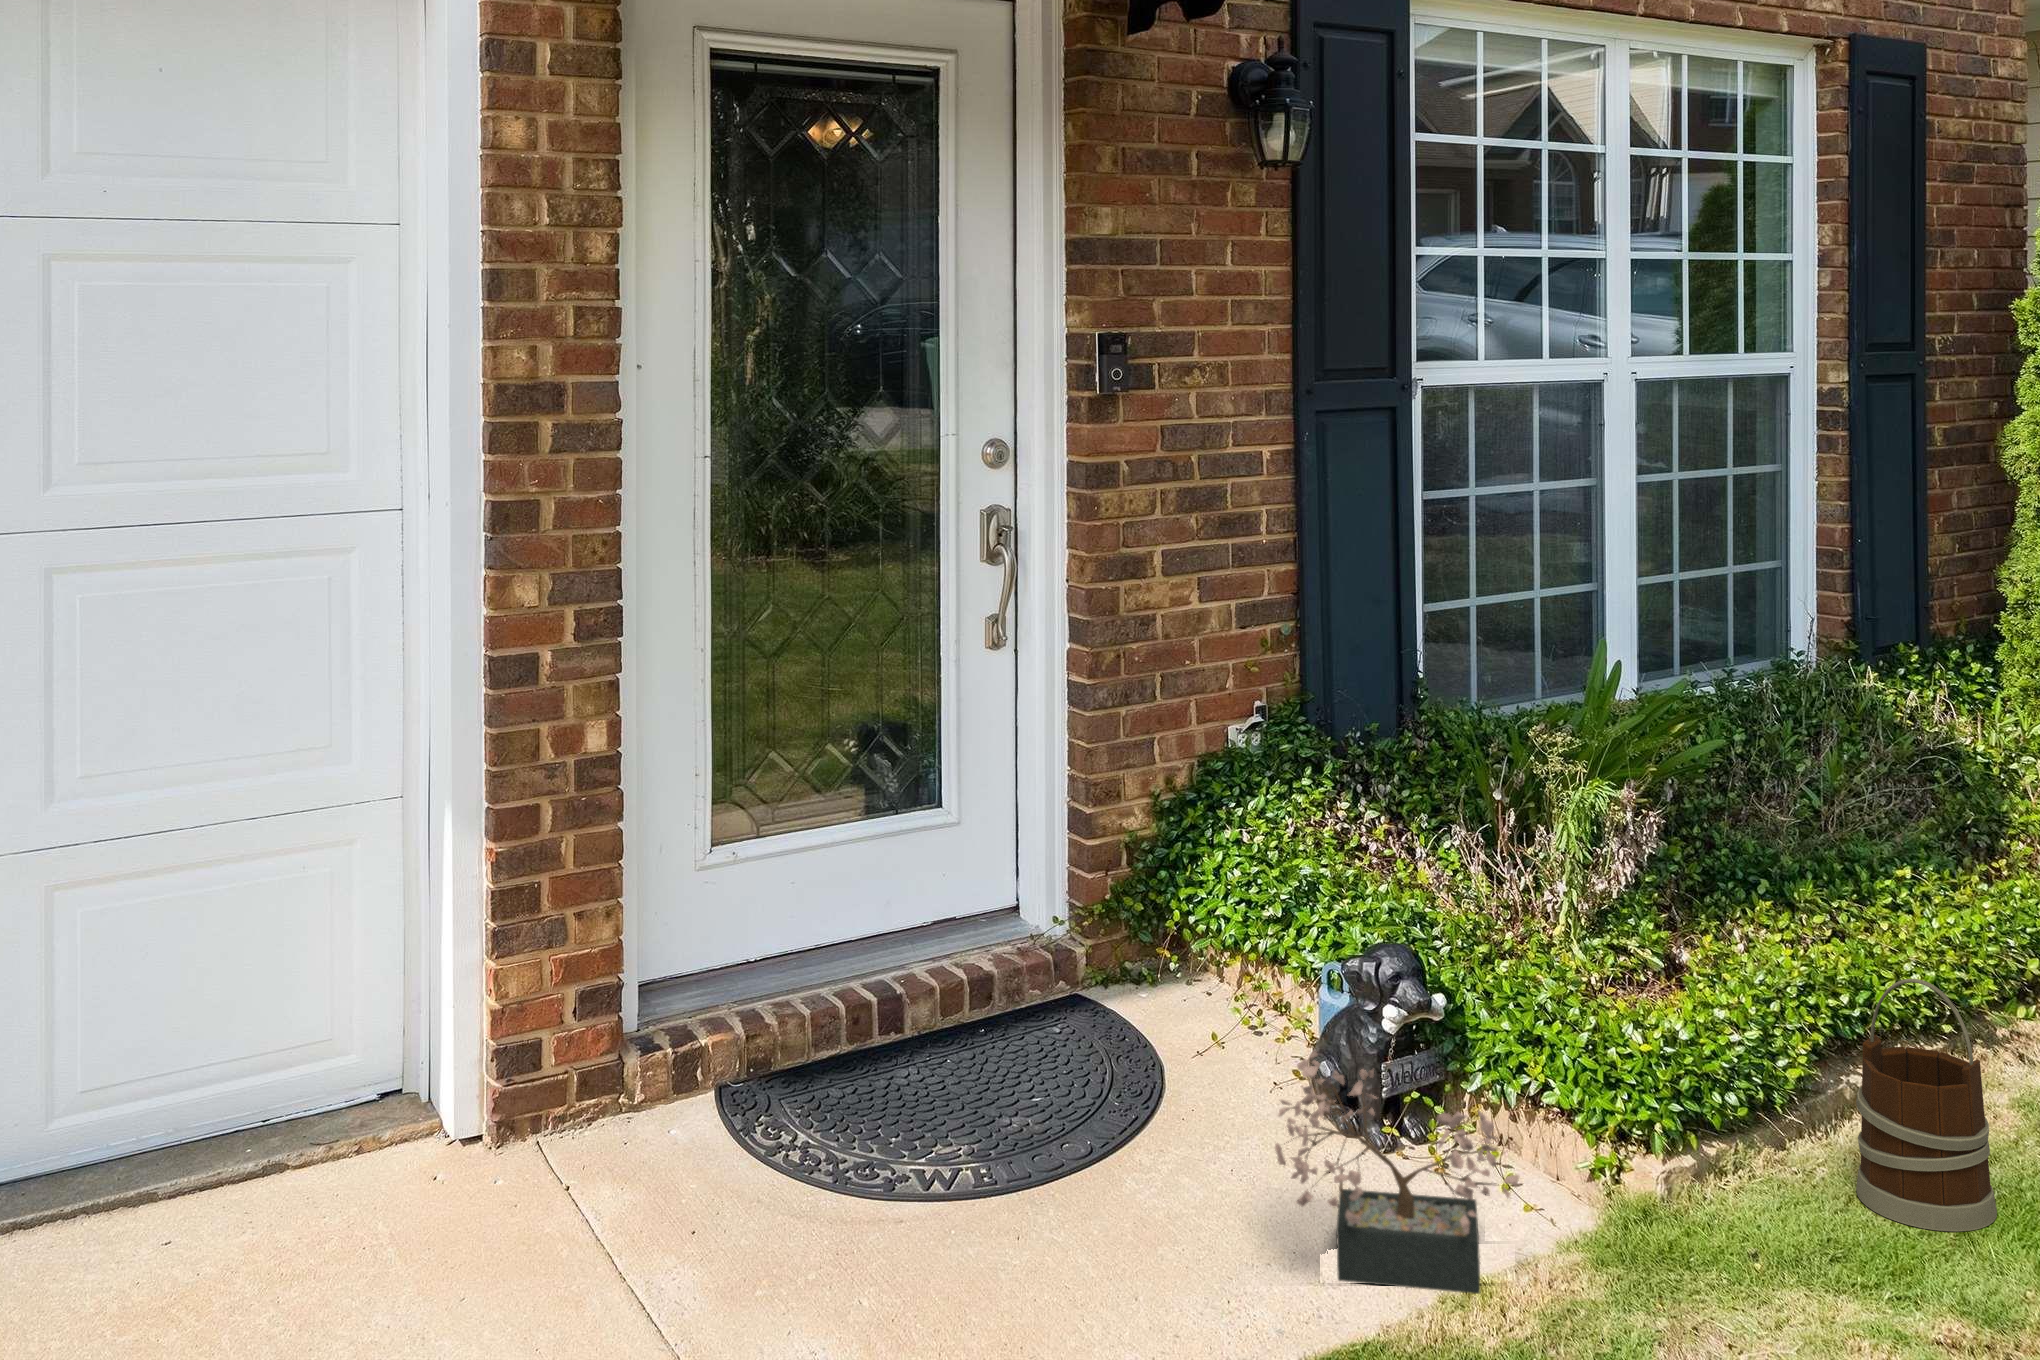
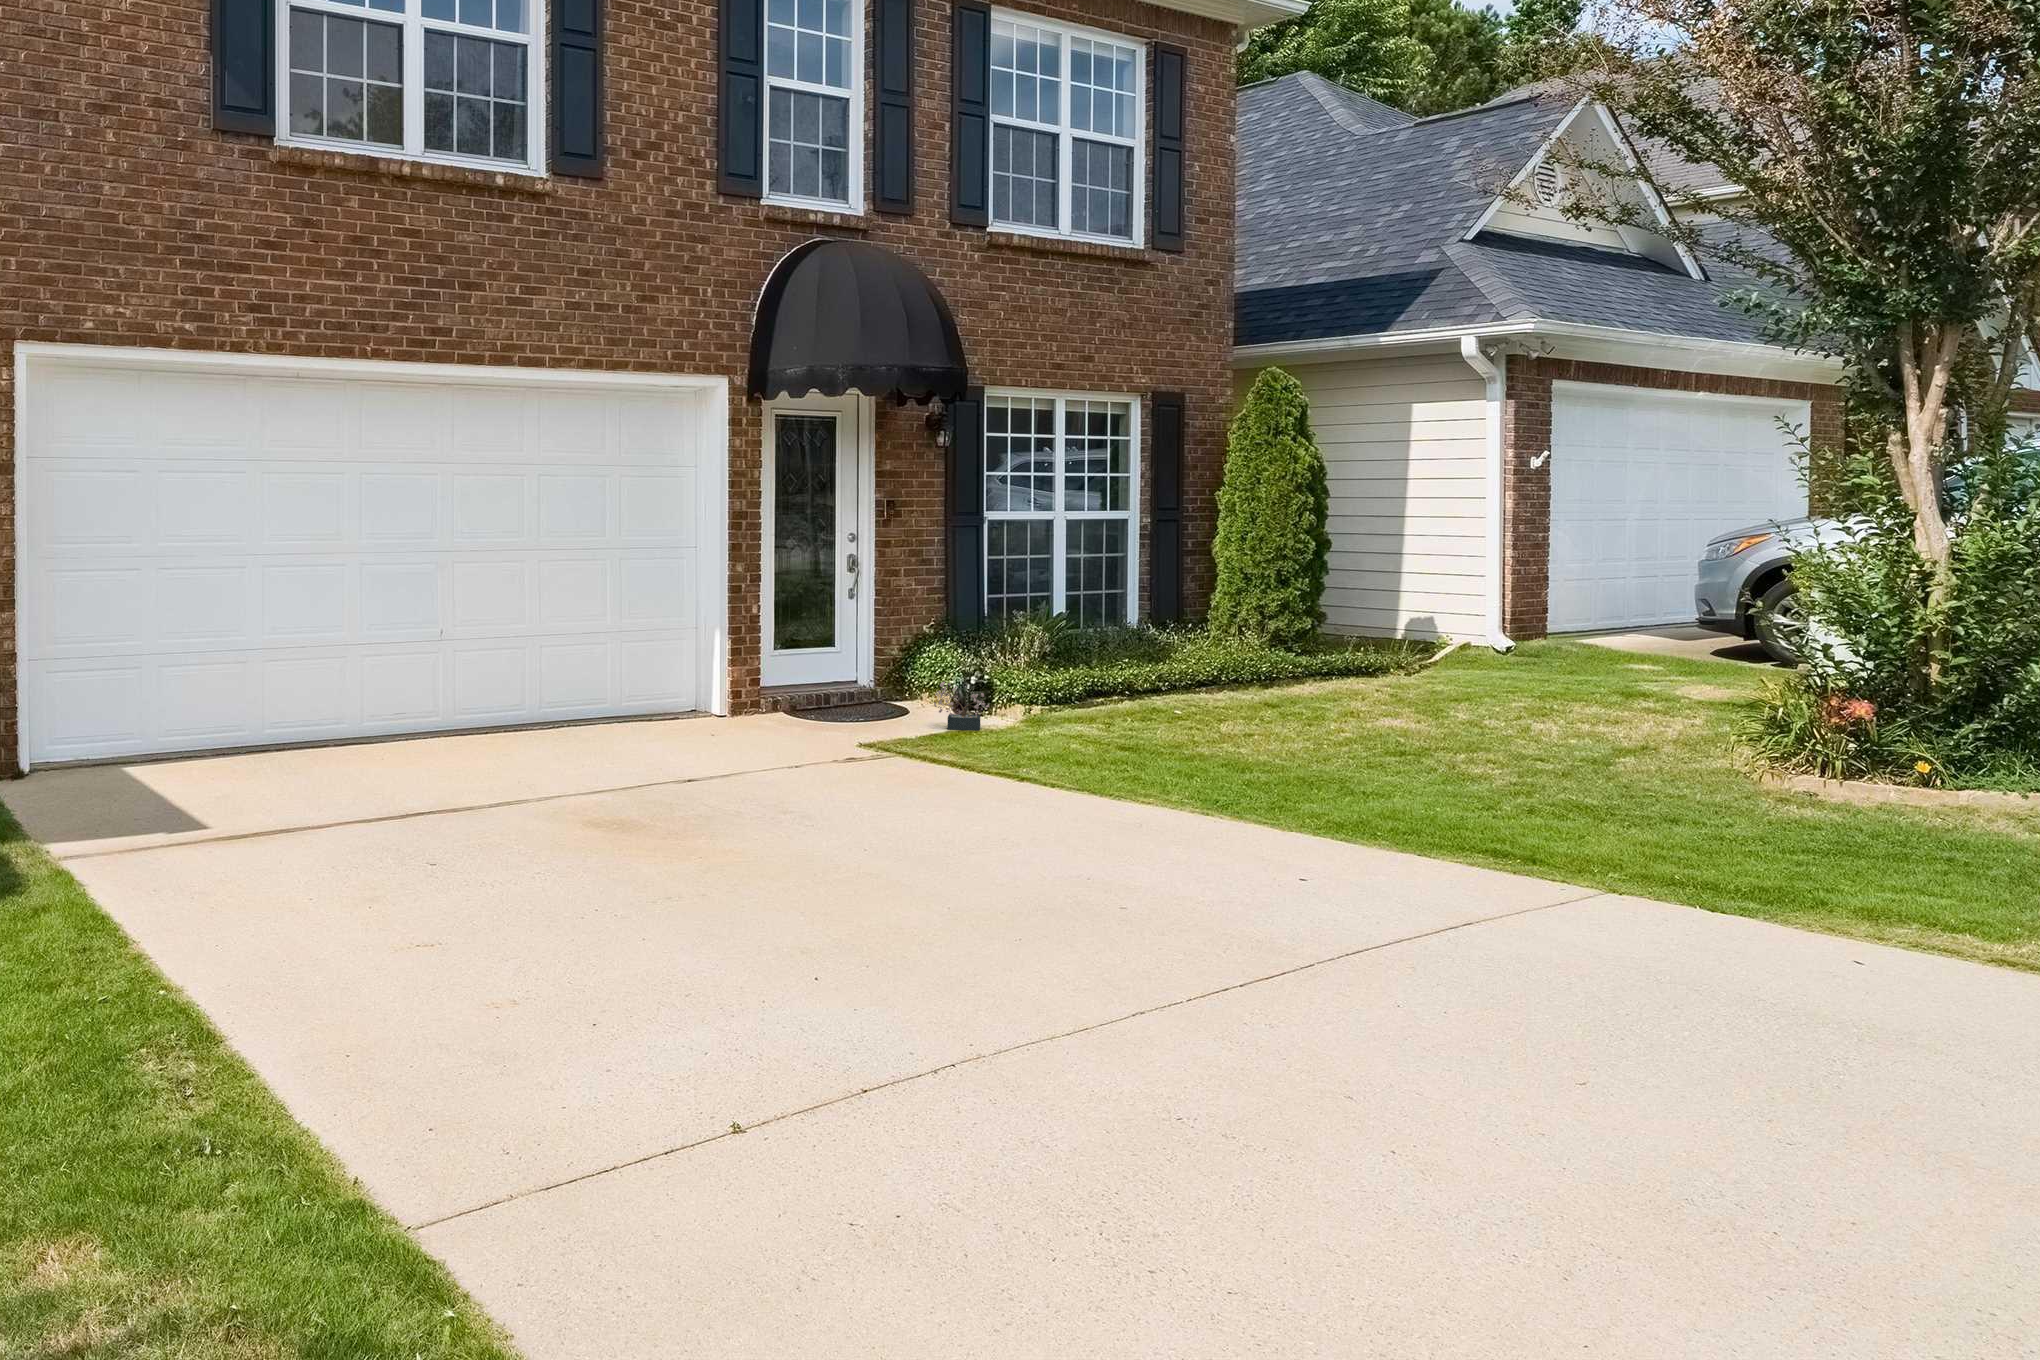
wooden bucket: present [1856,979,1997,1231] -> none [1072,669,1103,725]

